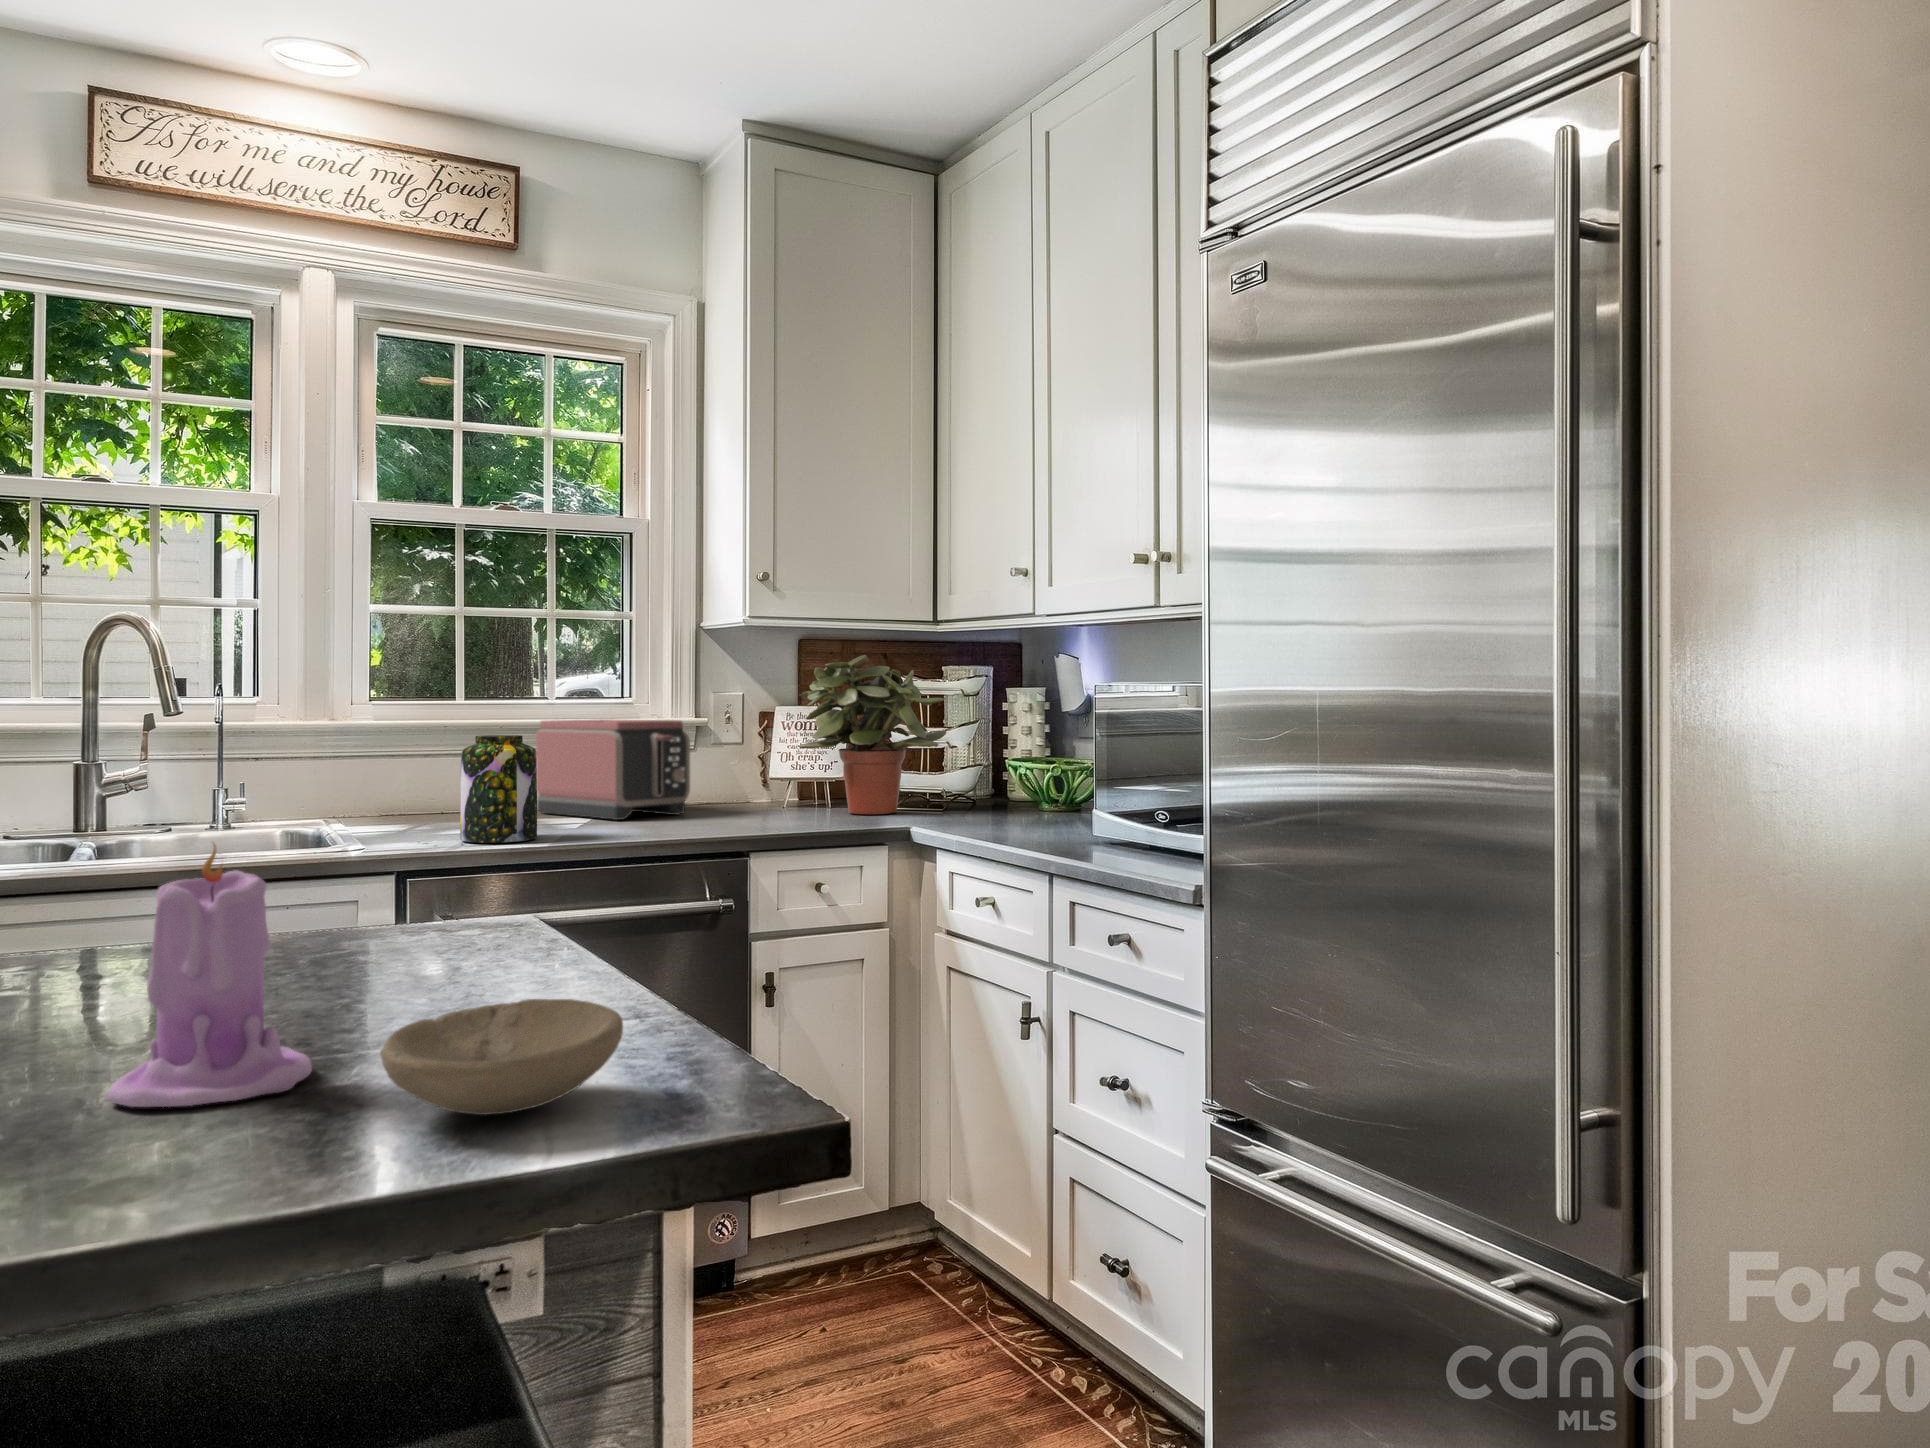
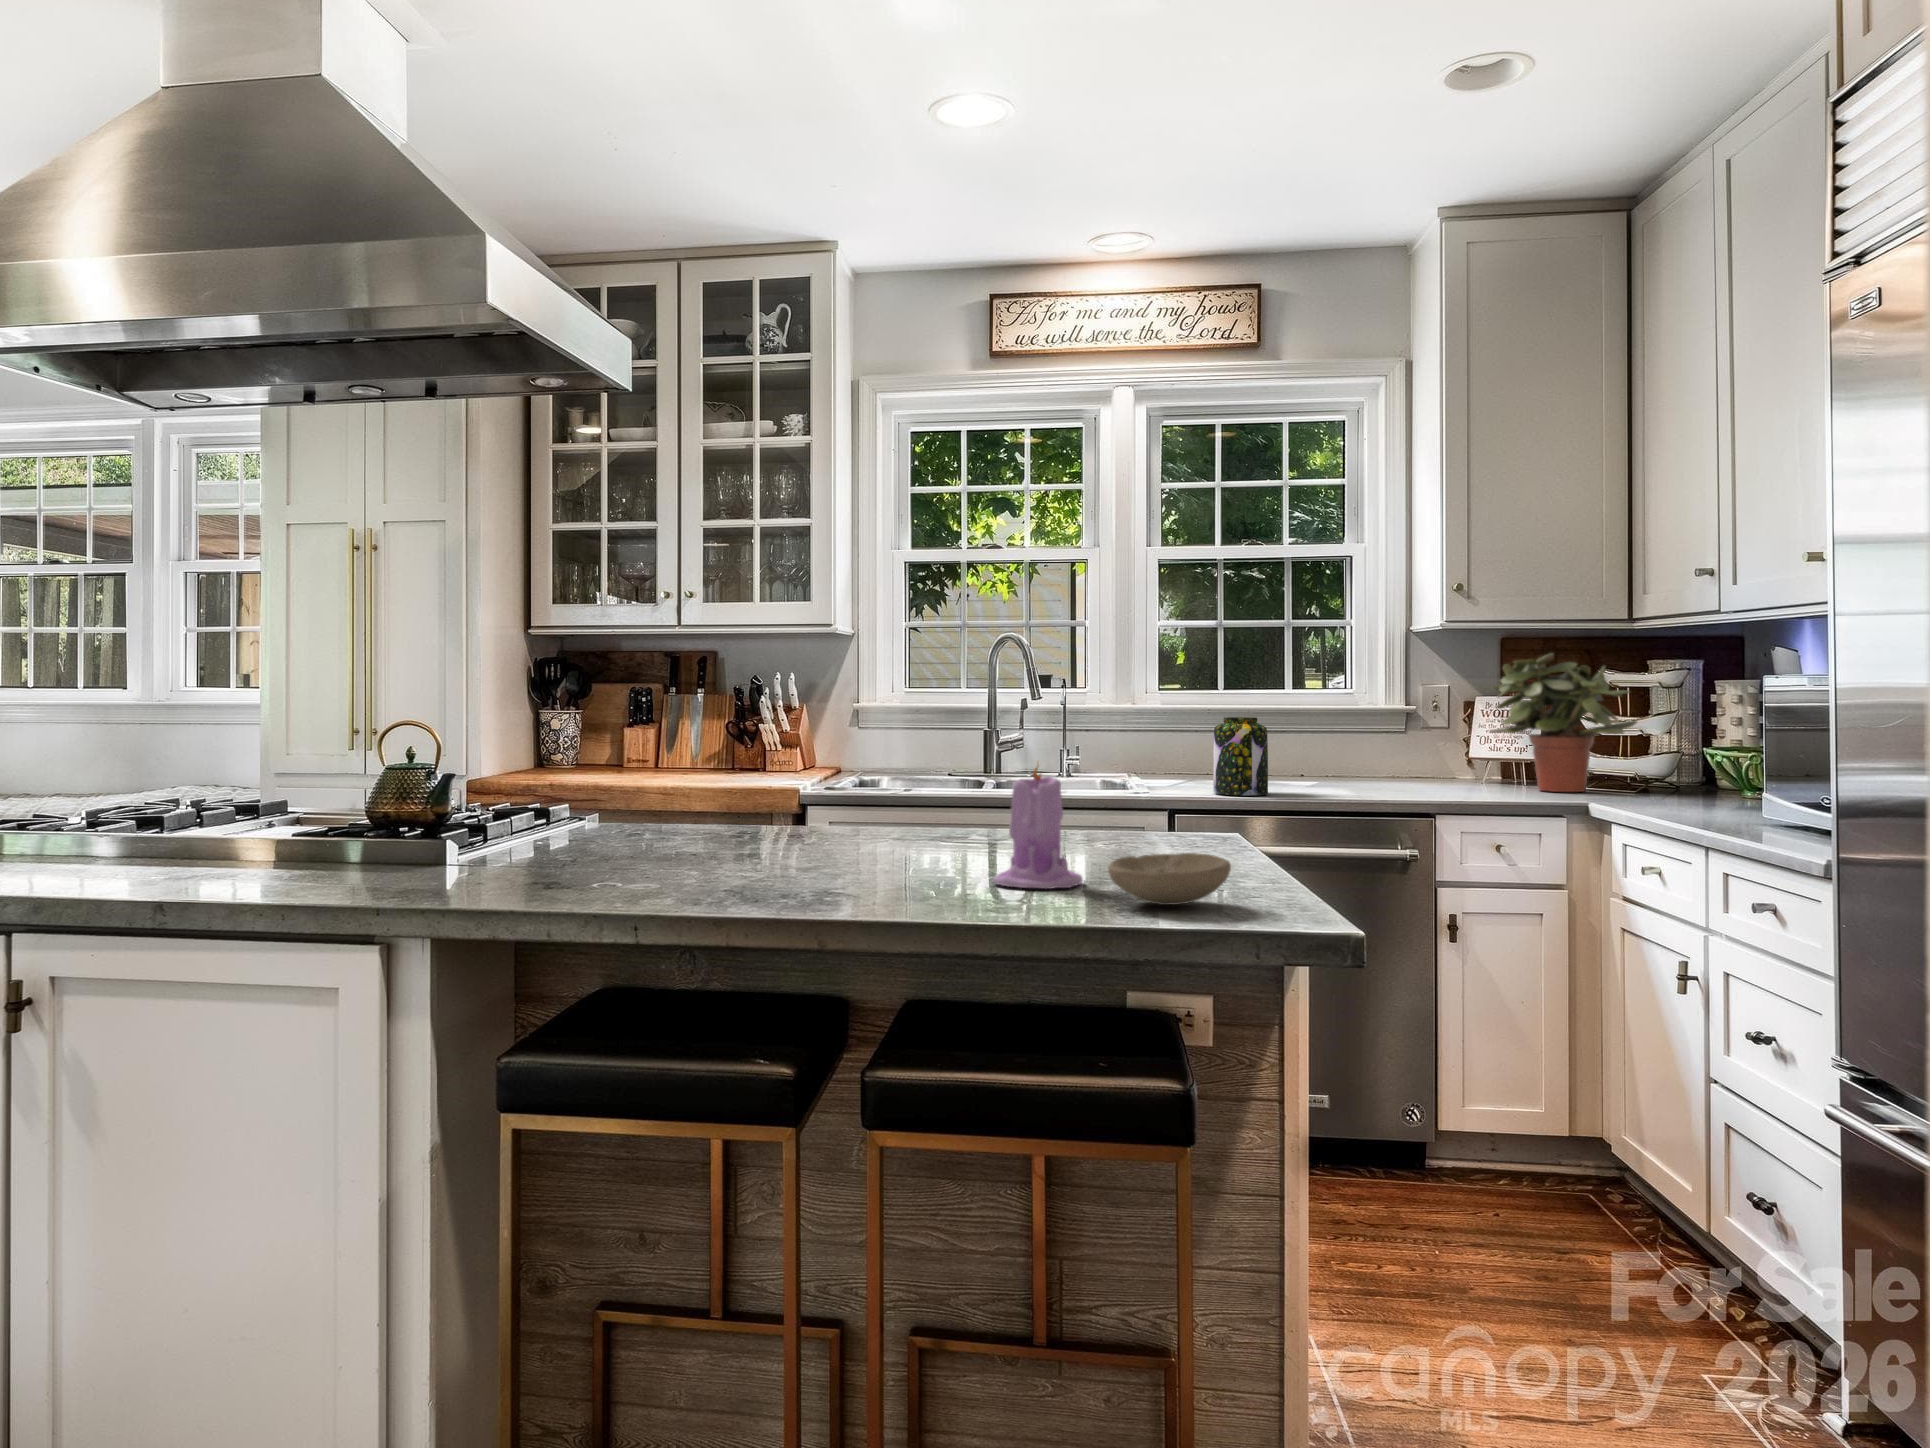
toaster: present [536,719,690,820] -> none [1276,707,1397,786]

